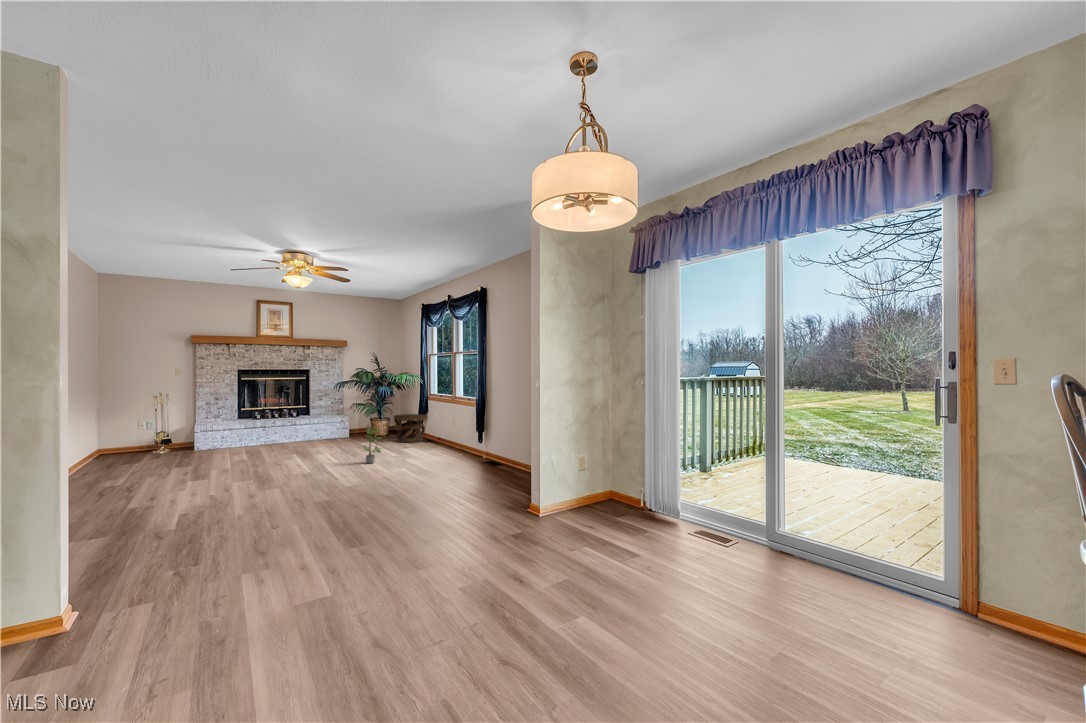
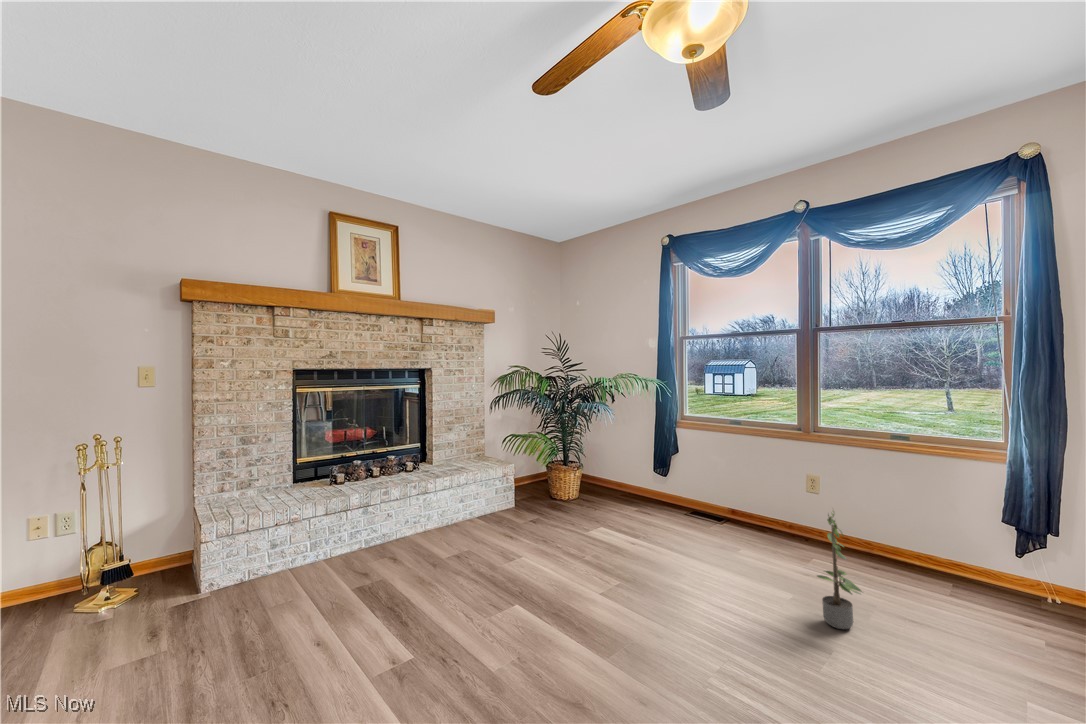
side table: present [393,414,428,443] -> none [629,453,694,517]

